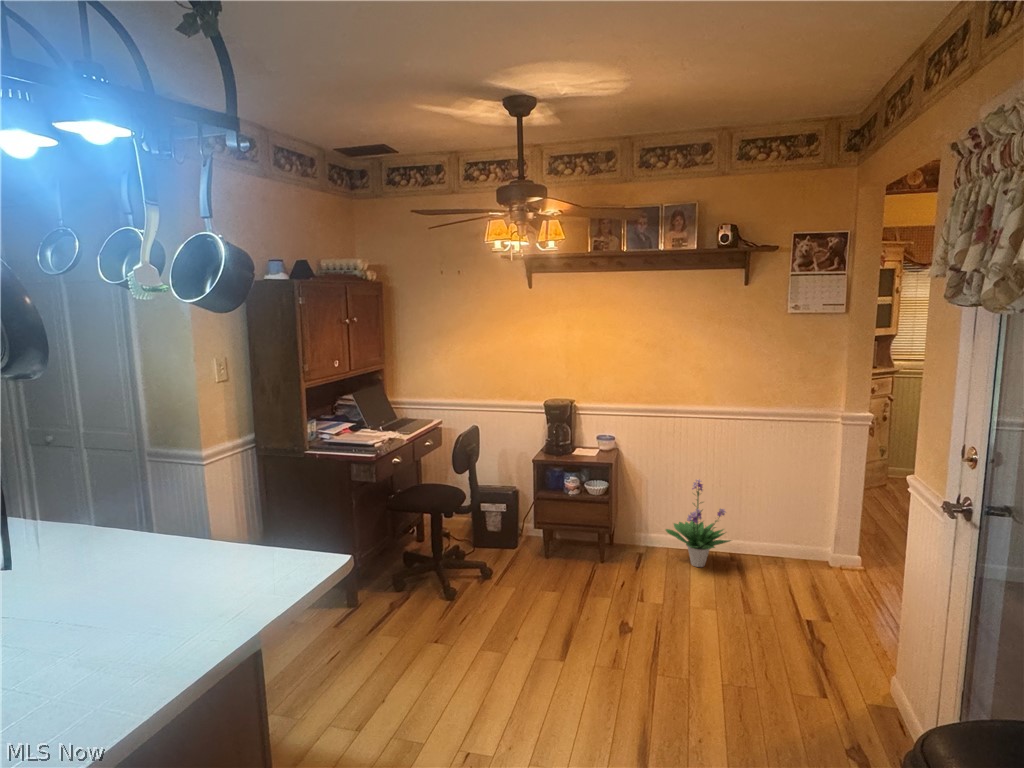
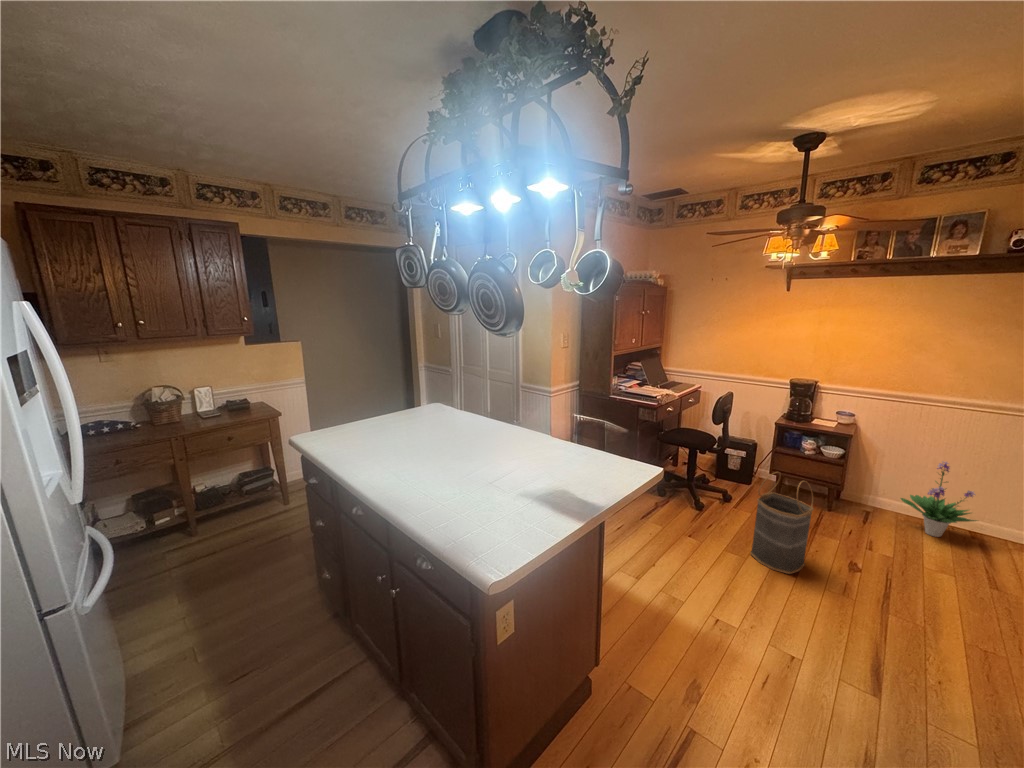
basket: none [511,531,576,668] -> present [750,472,814,574]

